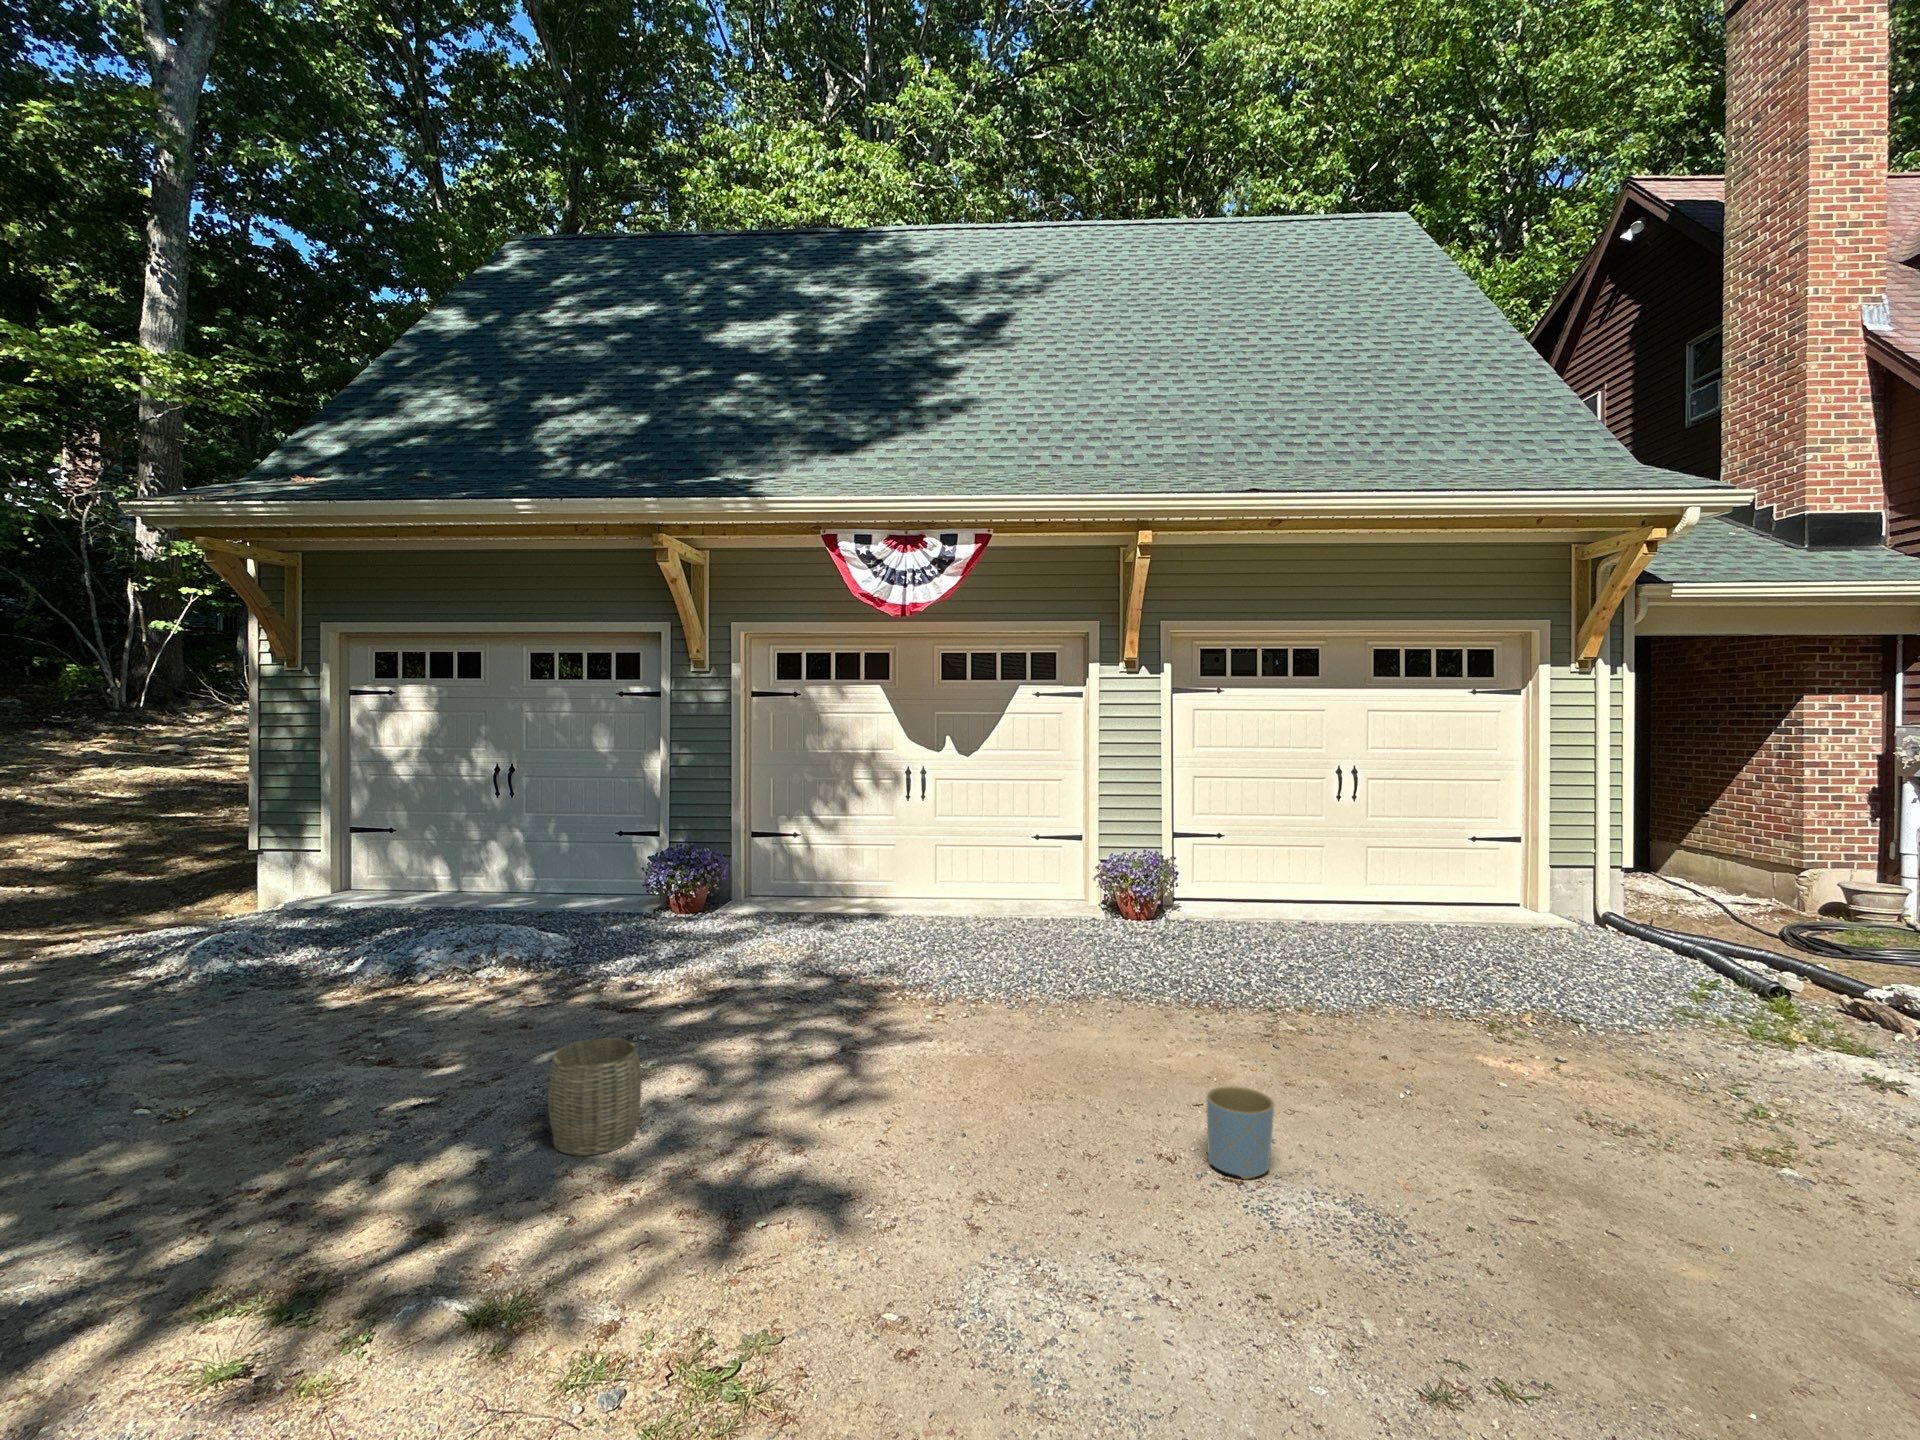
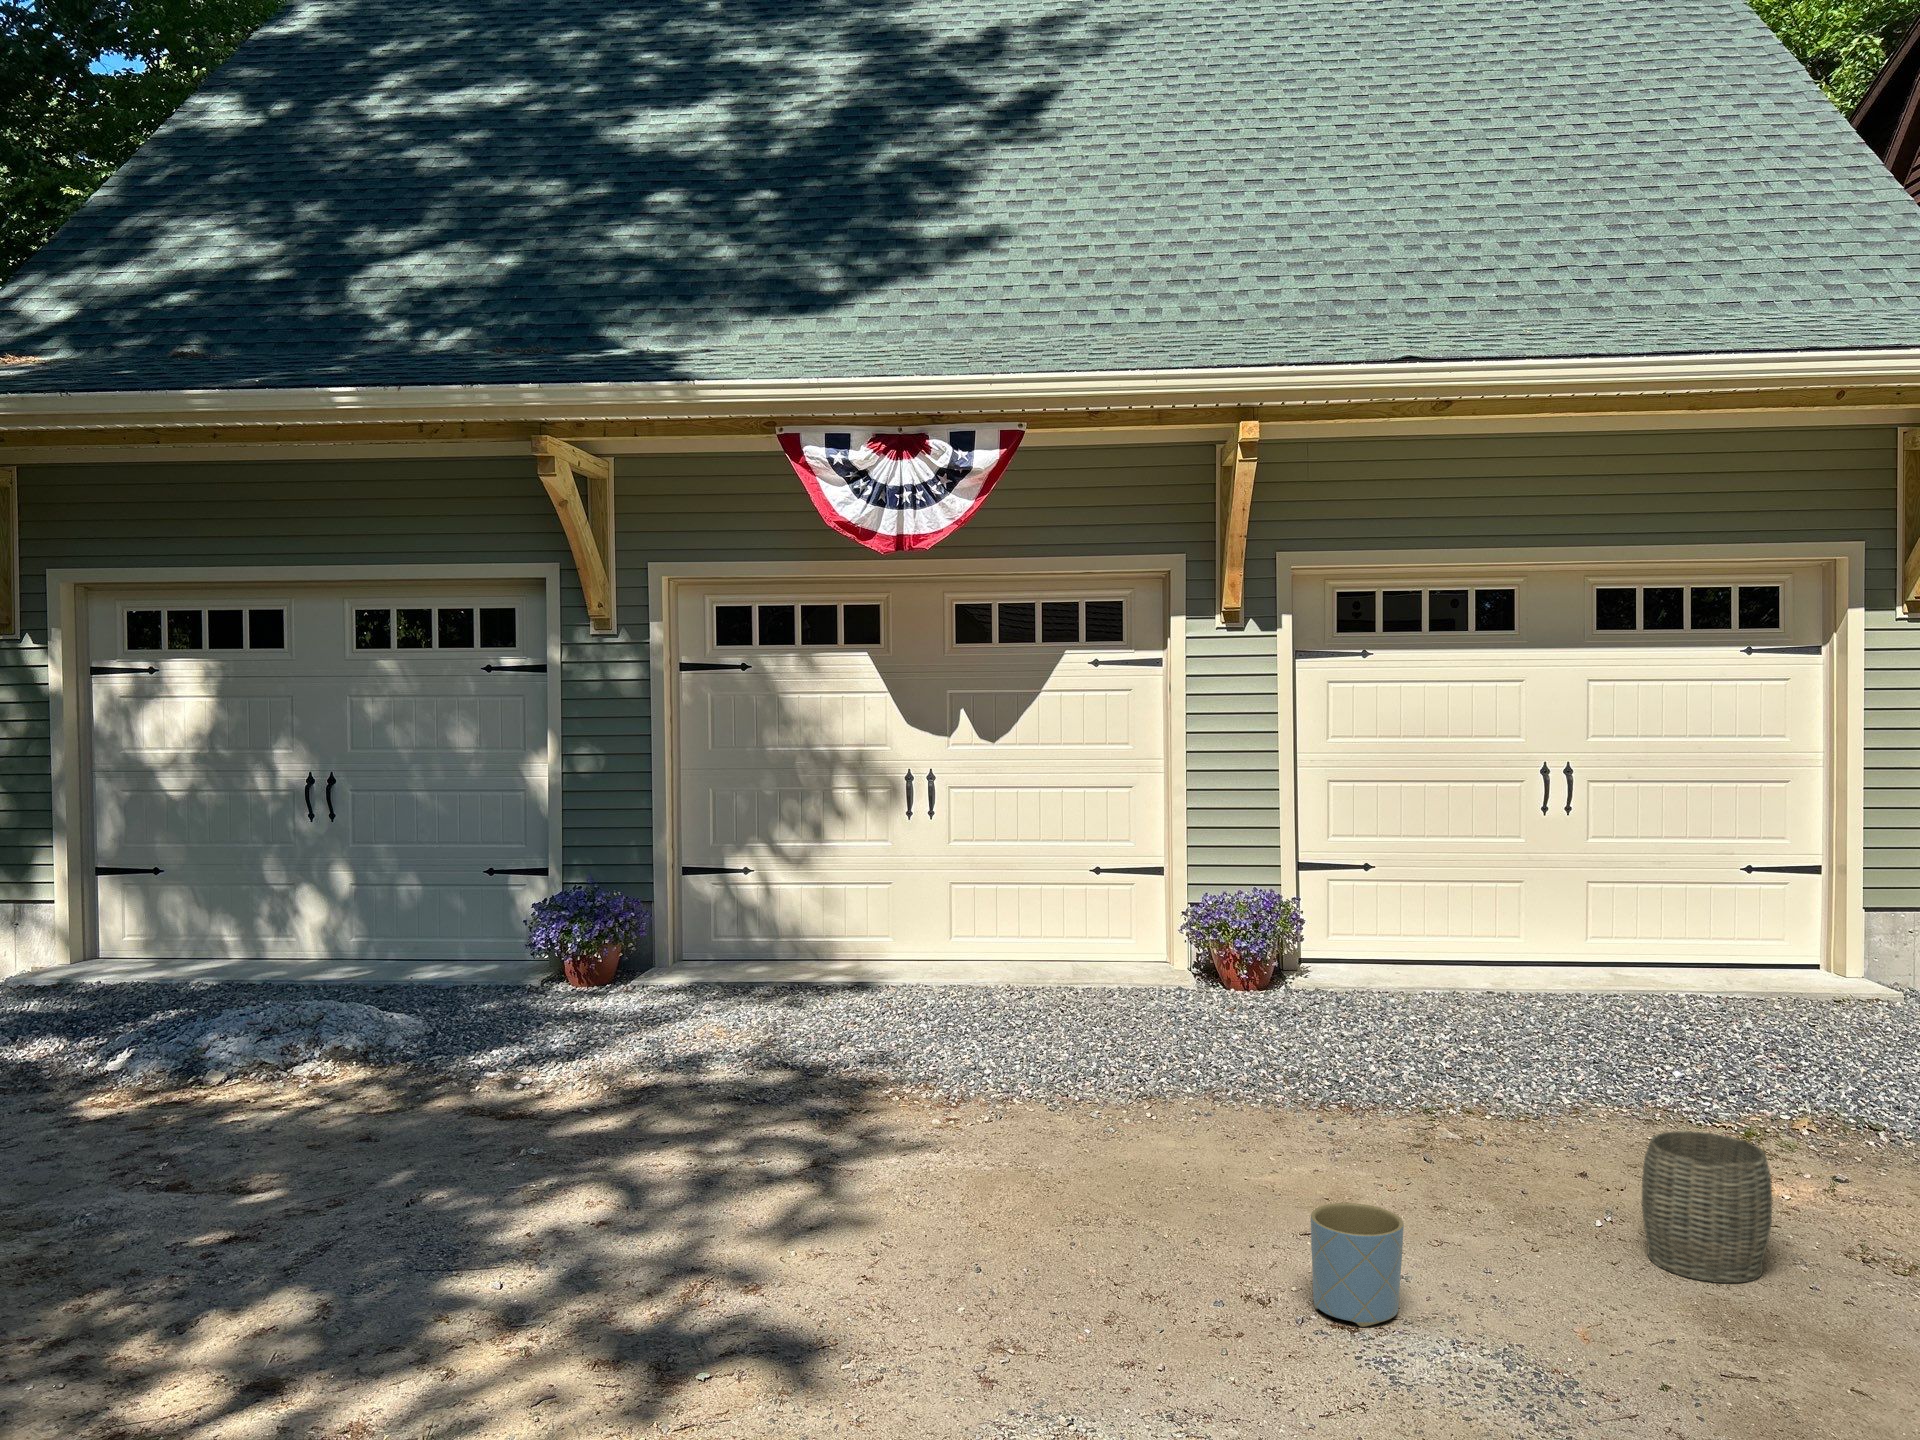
woven basket: present [548,1038,642,1156] -> present [1642,1131,1772,1283]

